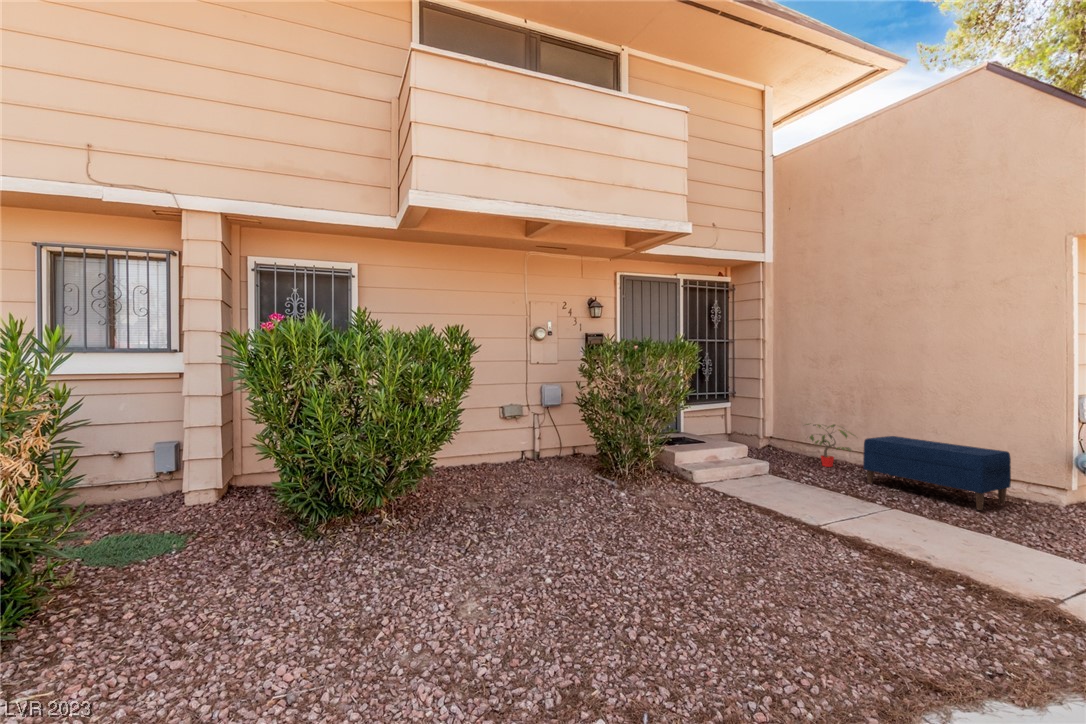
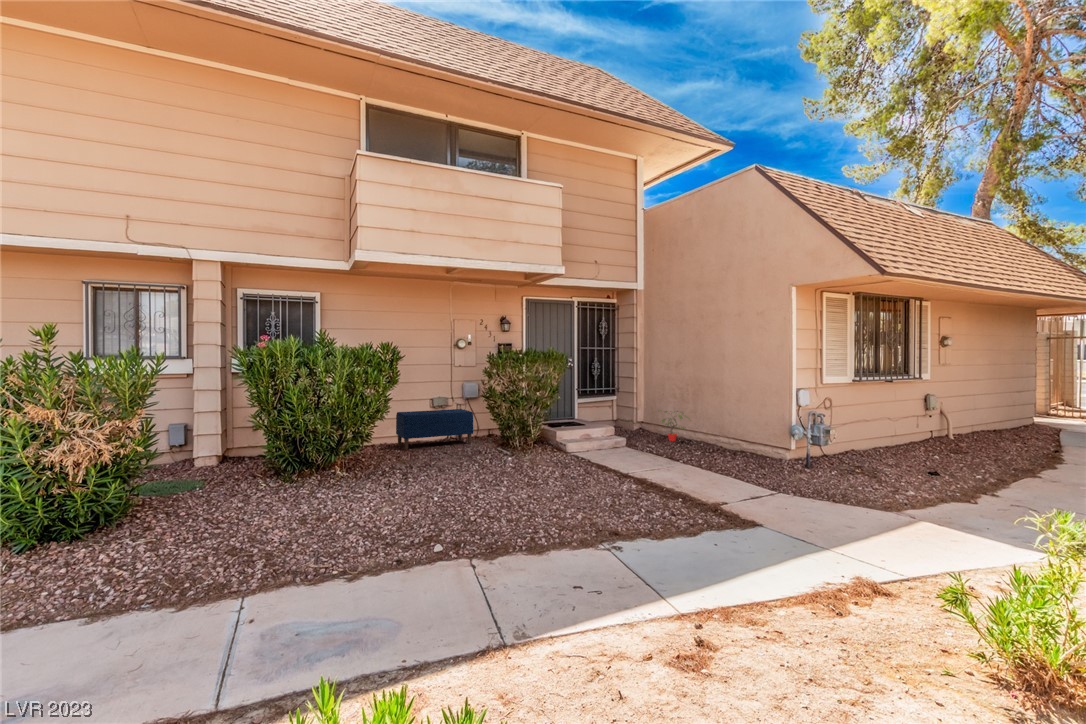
bench: present [863,436,1011,510] -> present [396,409,473,450]

